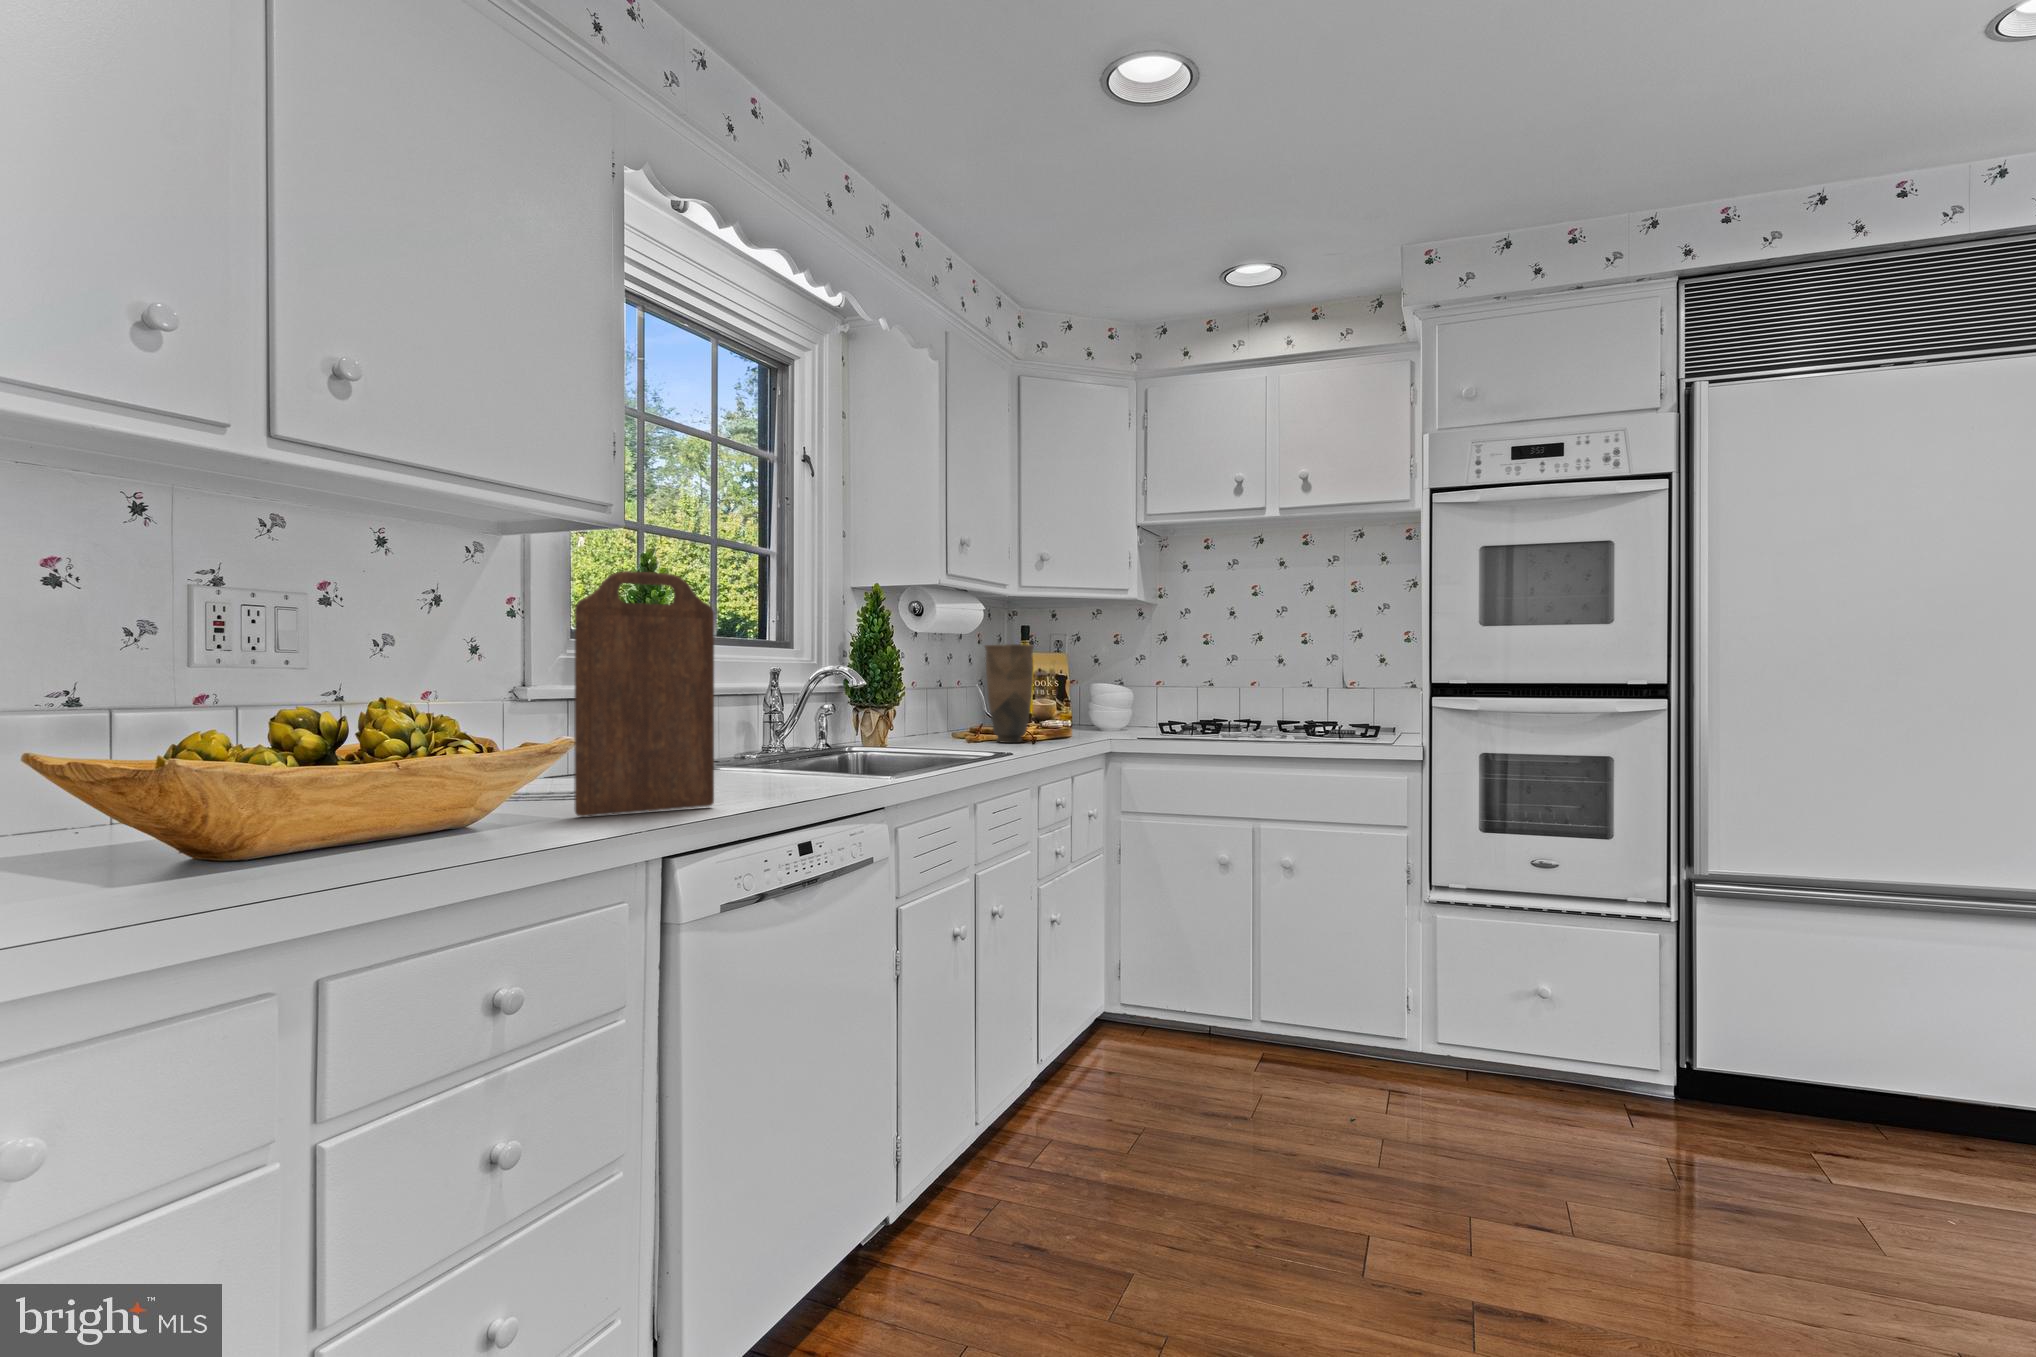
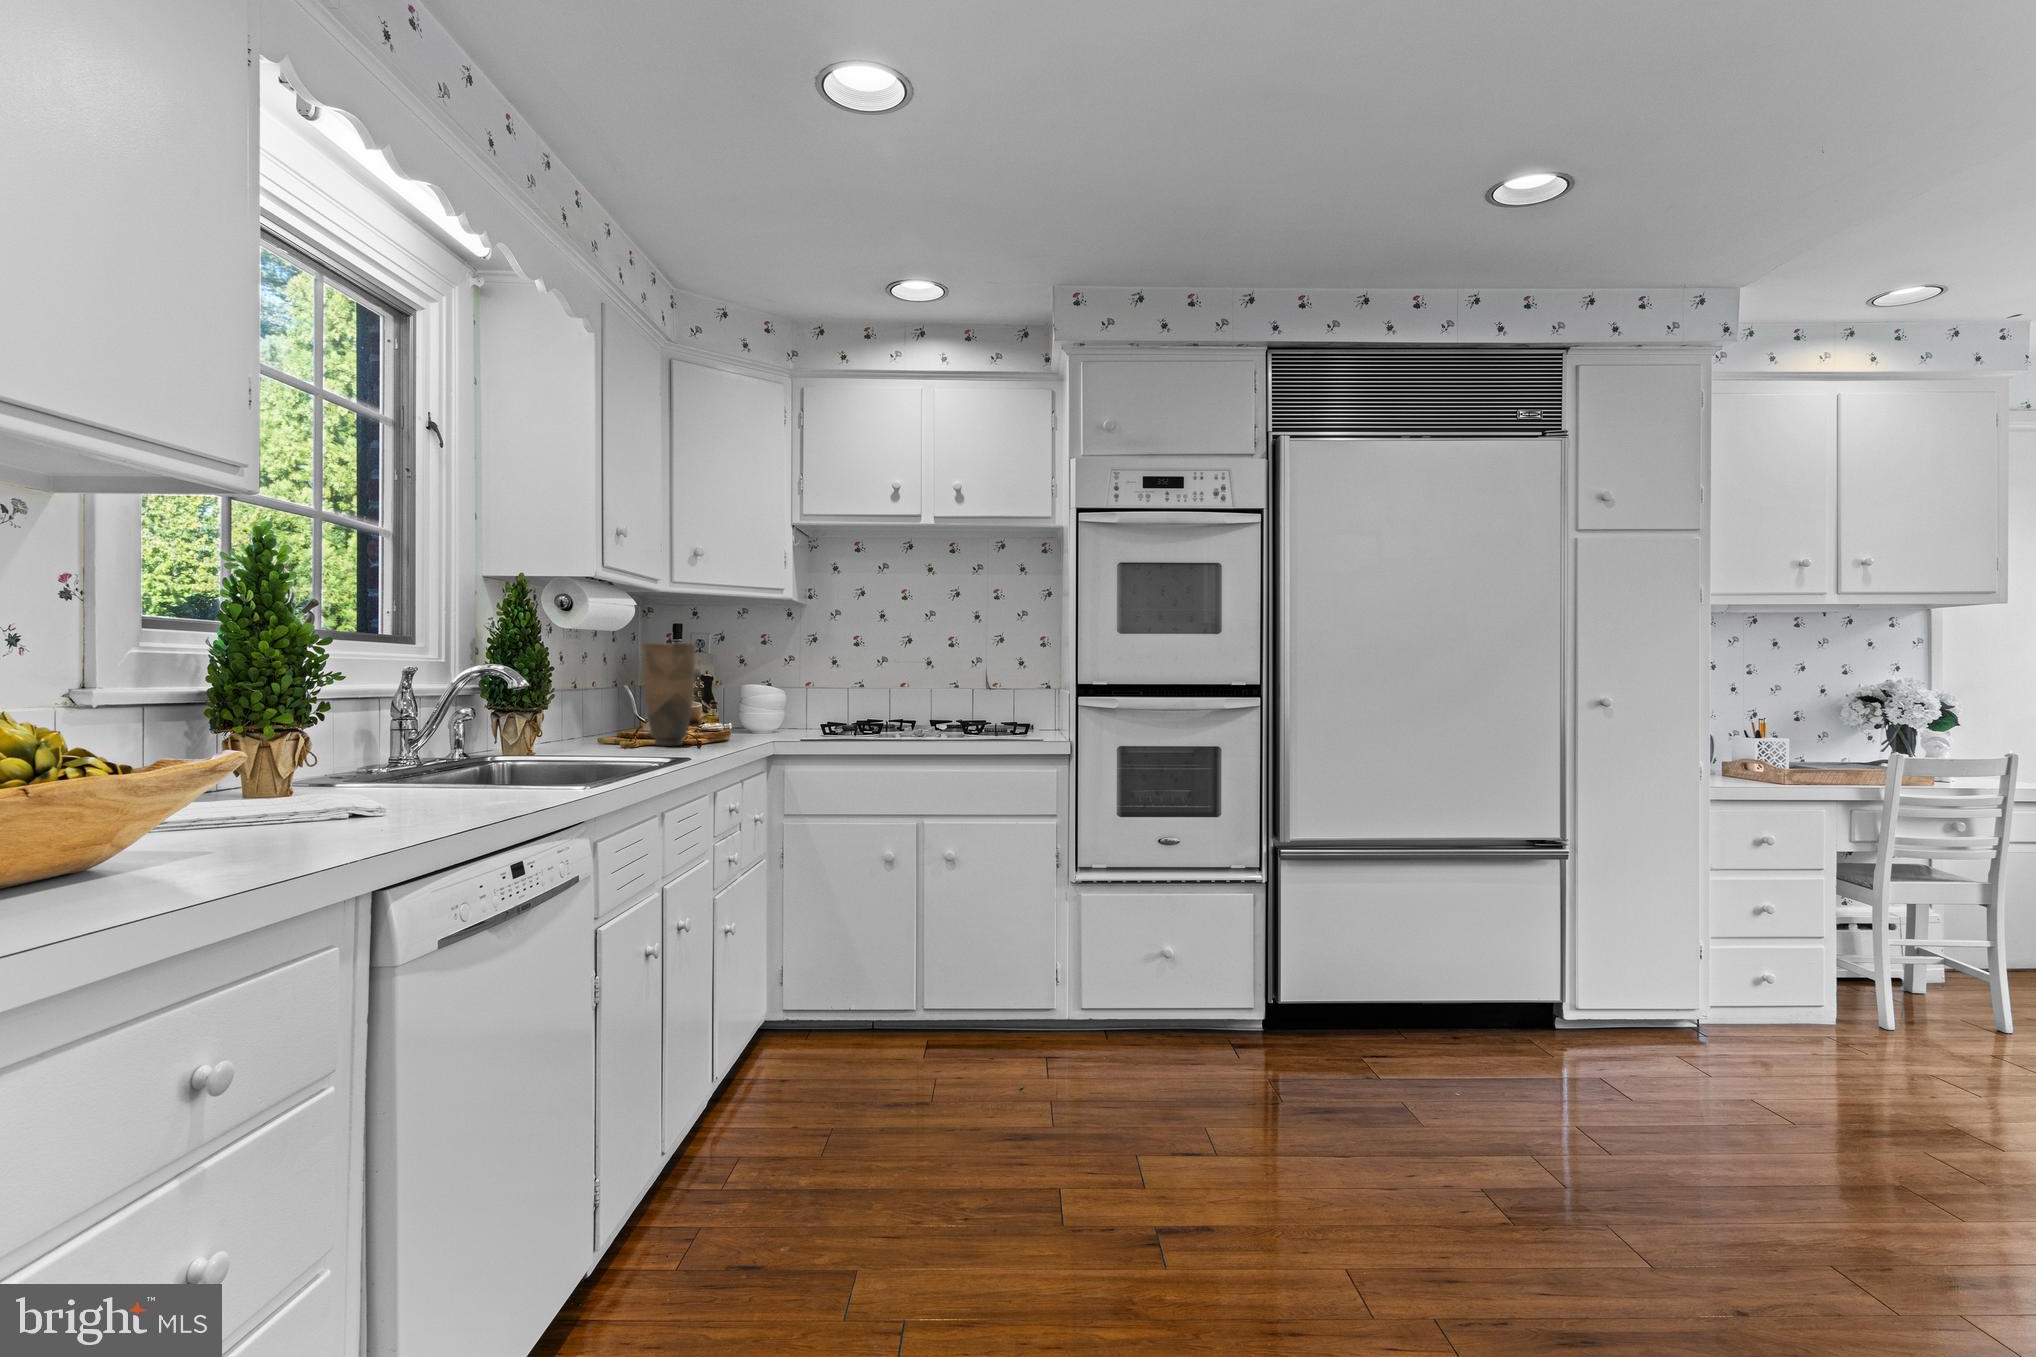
cutting board: present [574,571,714,817] -> none [223,544,412,856]

